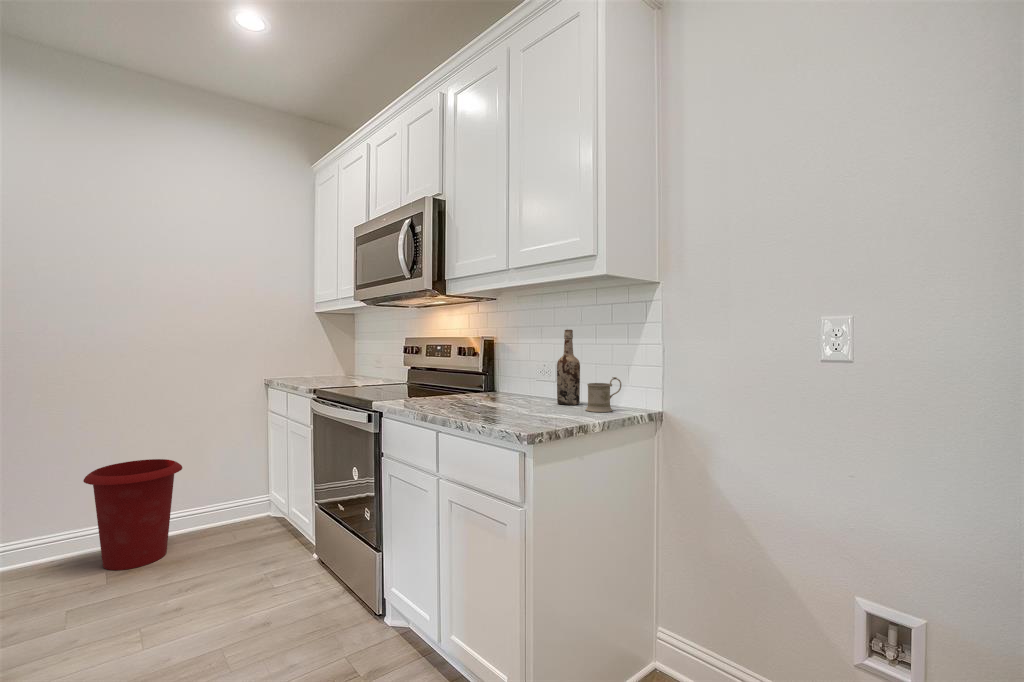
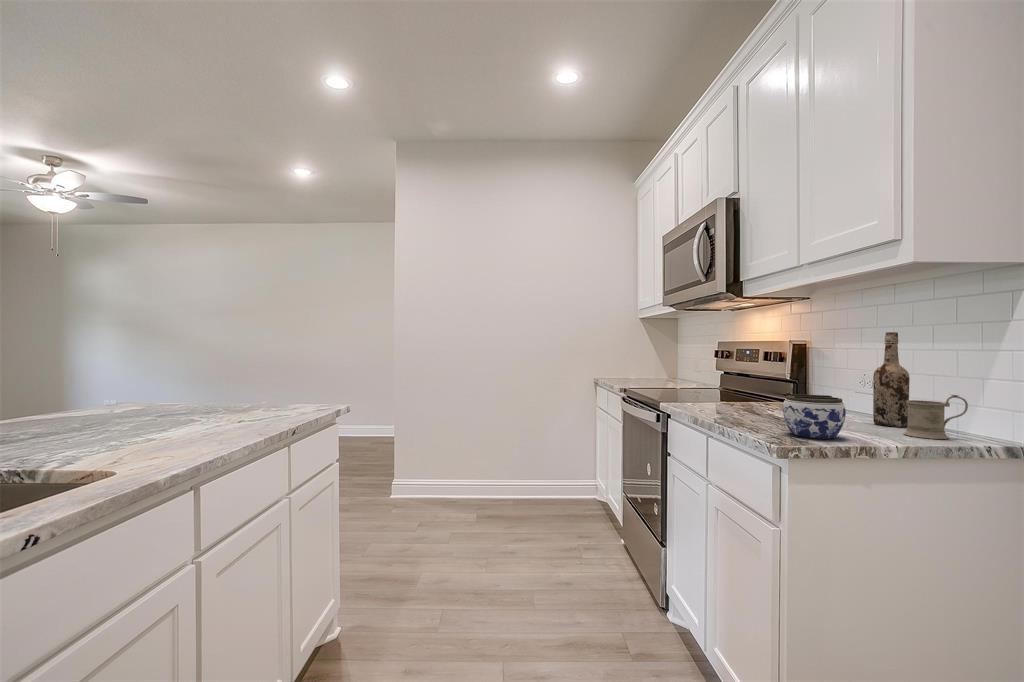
jar: none [515,385,562,423] -> present [783,394,846,439]
waste bin: present [83,459,182,570] -> none [474,433,533,512]

